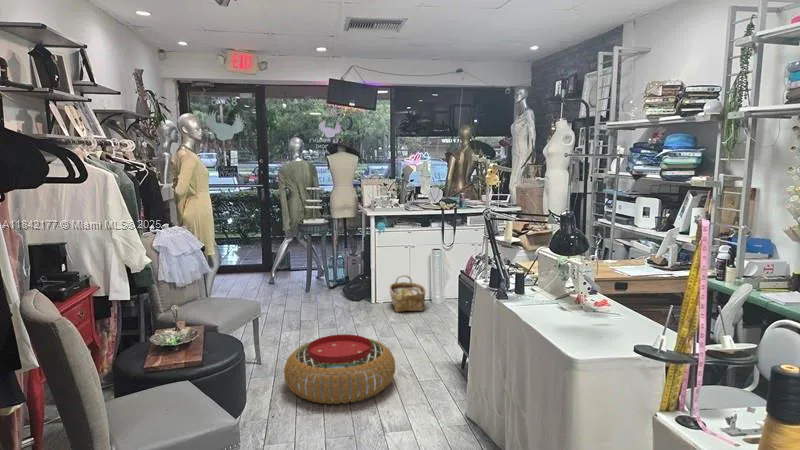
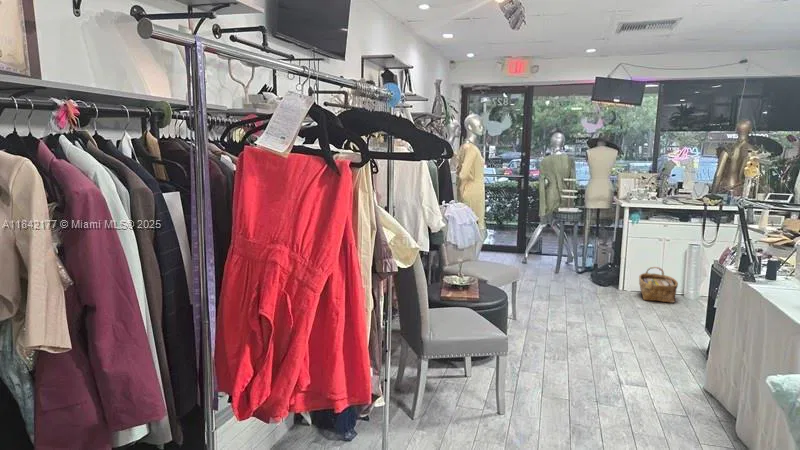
pouf: present [284,334,395,404] -> none [536,304,638,360]

